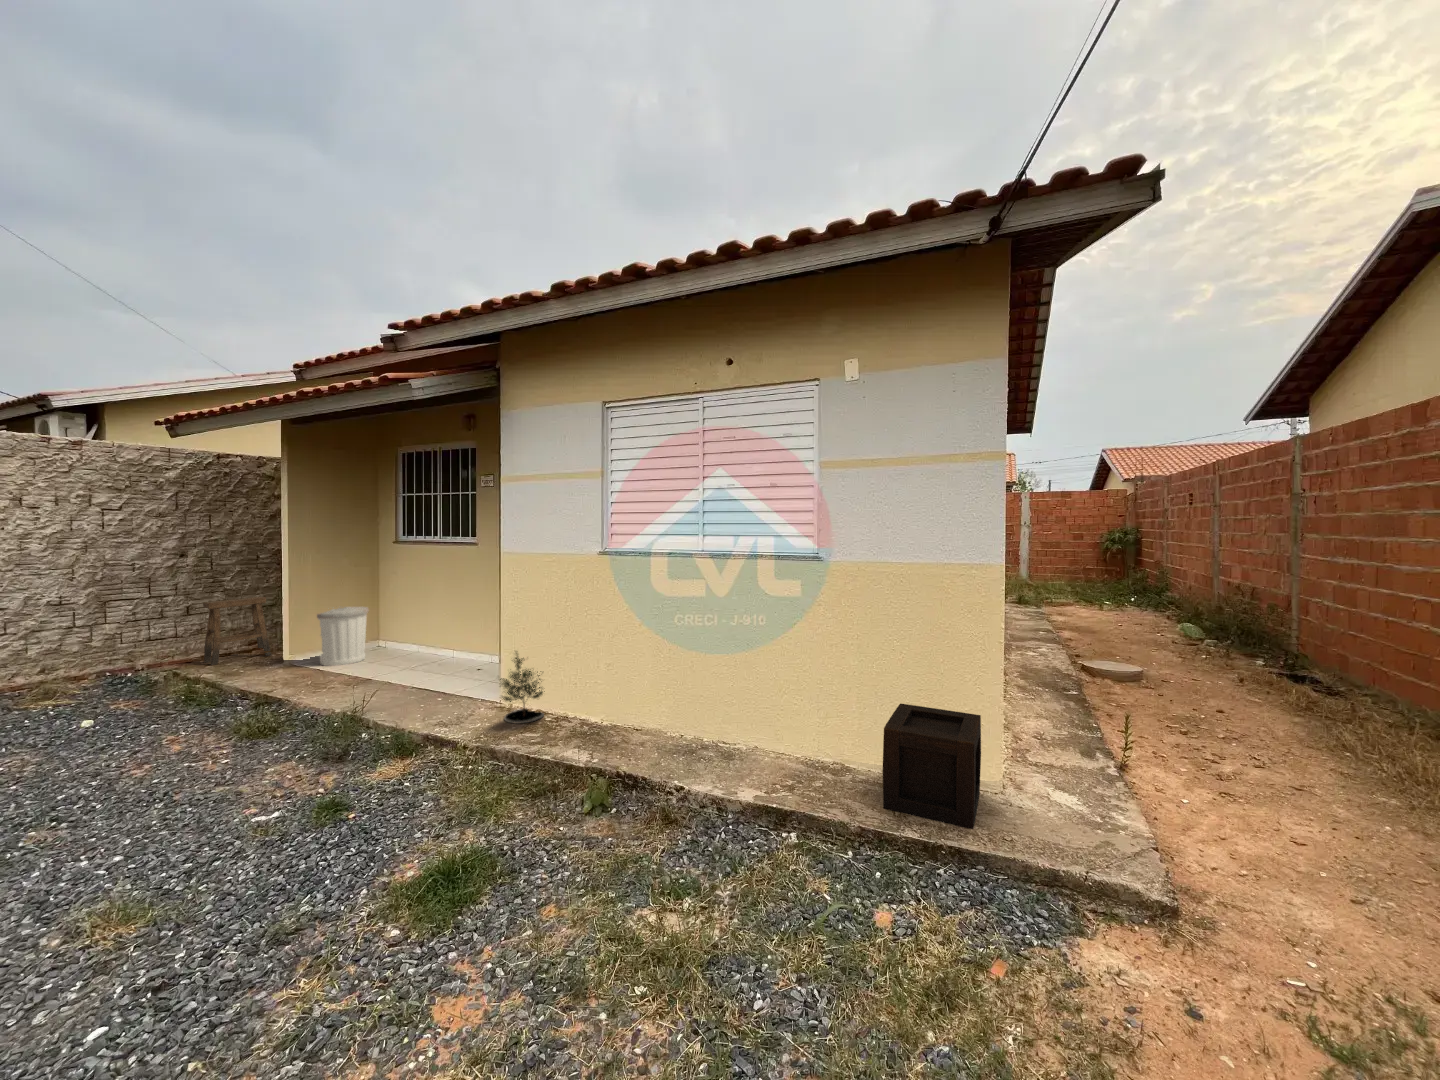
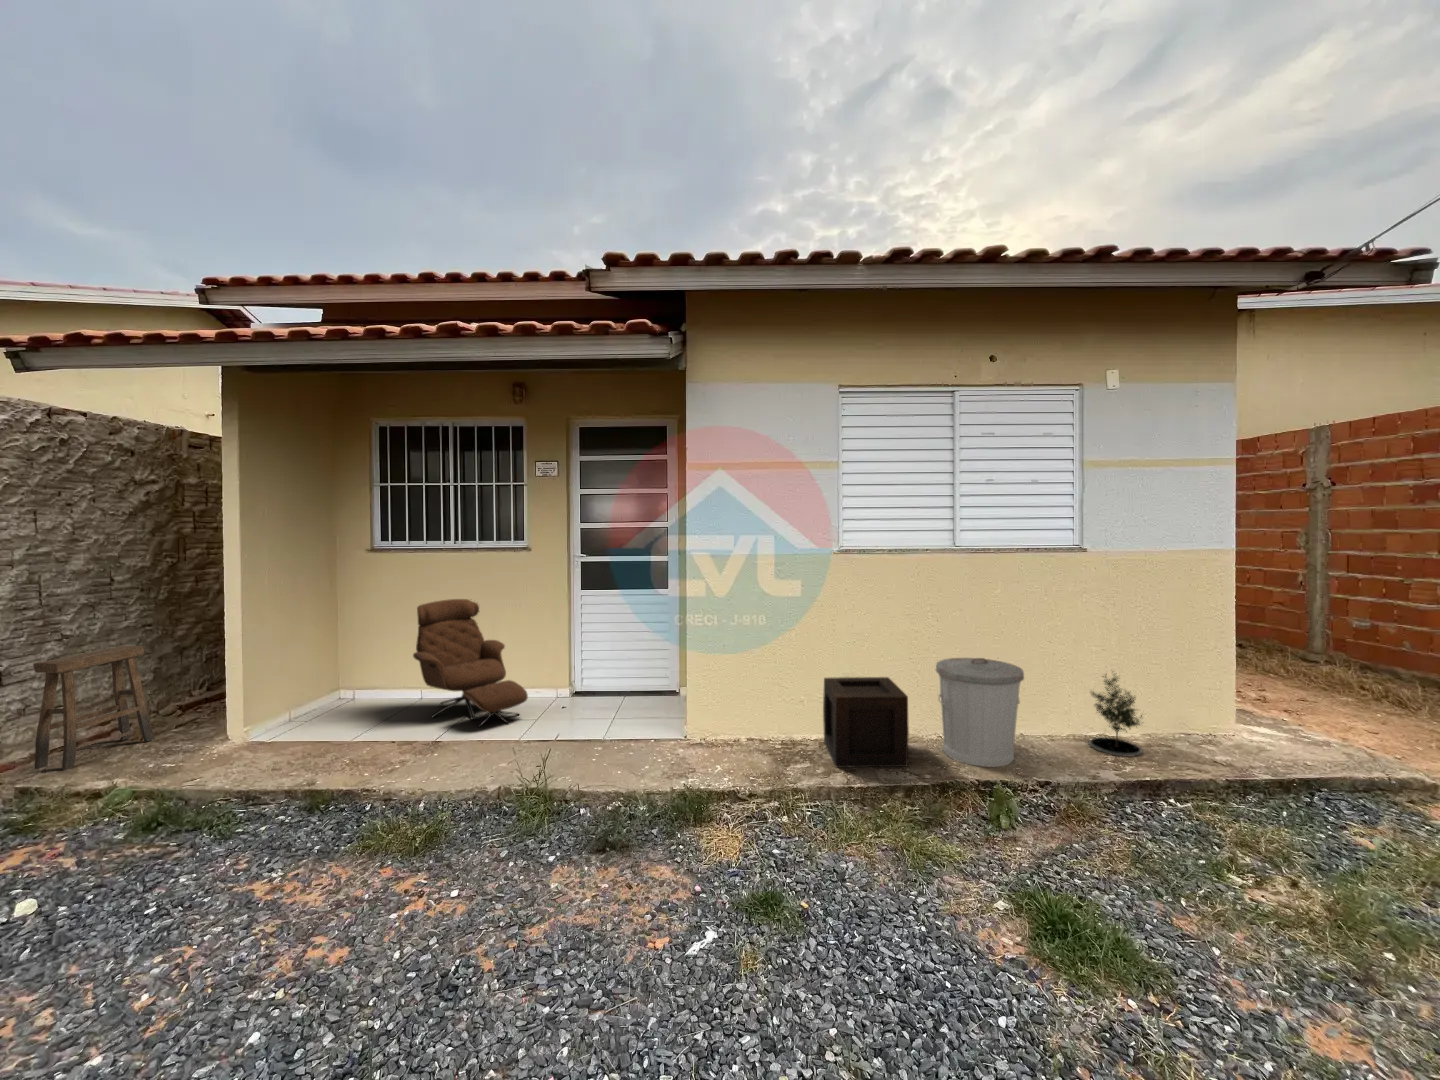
lounge chair: none [401,579,471,674] -> present [413,599,528,727]
trash can: present [317,606,369,666] -> present [936,658,1024,767]
potted tree: present [500,653,545,724] -> present [1089,675,1142,757]
wooden crate: present [883,704,981,829] -> present [823,677,909,767]

